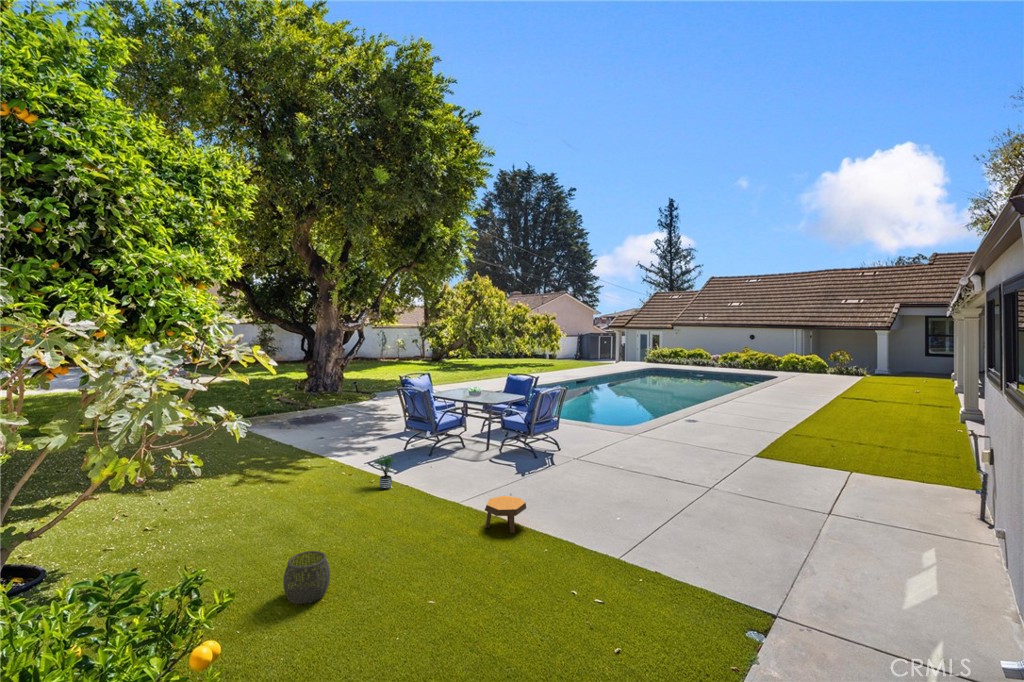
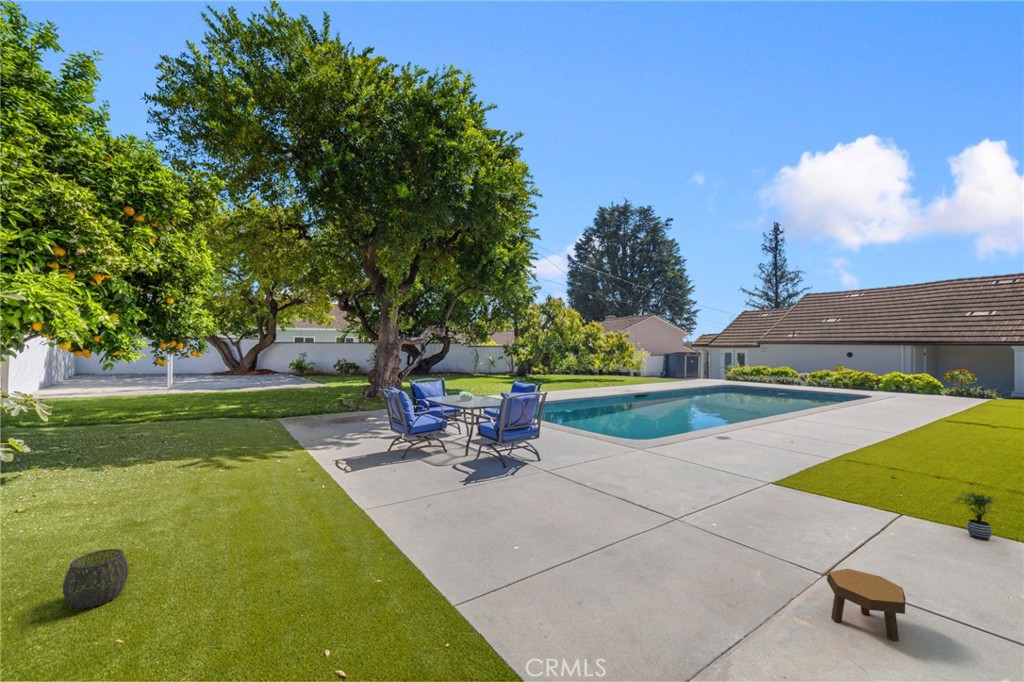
potted plant: present [376,455,396,490] -> present [956,492,994,540]
footstool: present [485,496,526,534] -> present [827,569,906,641]

